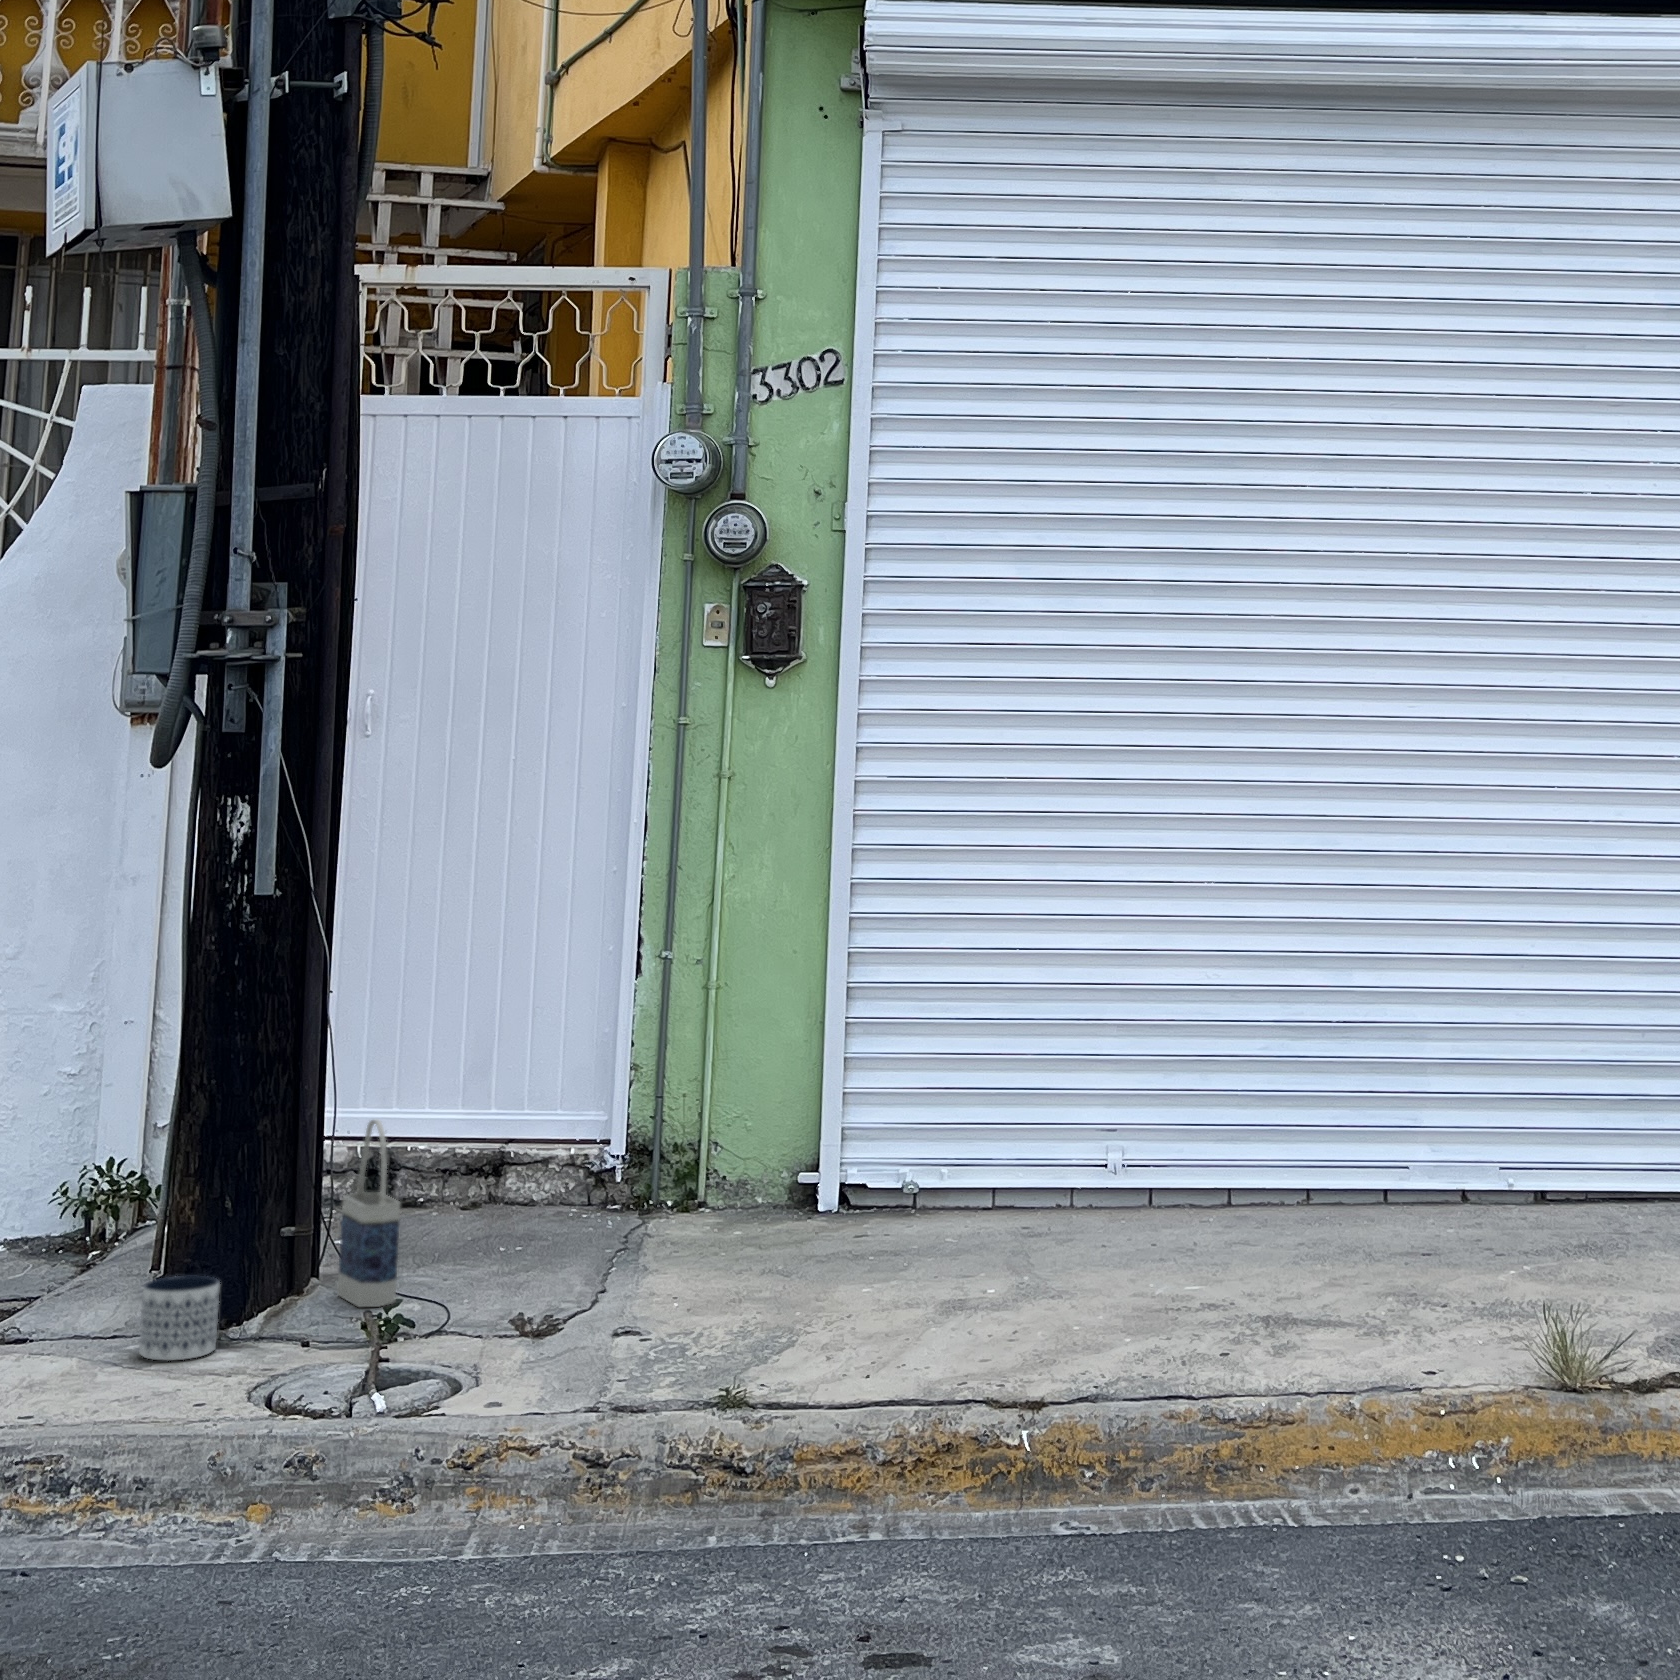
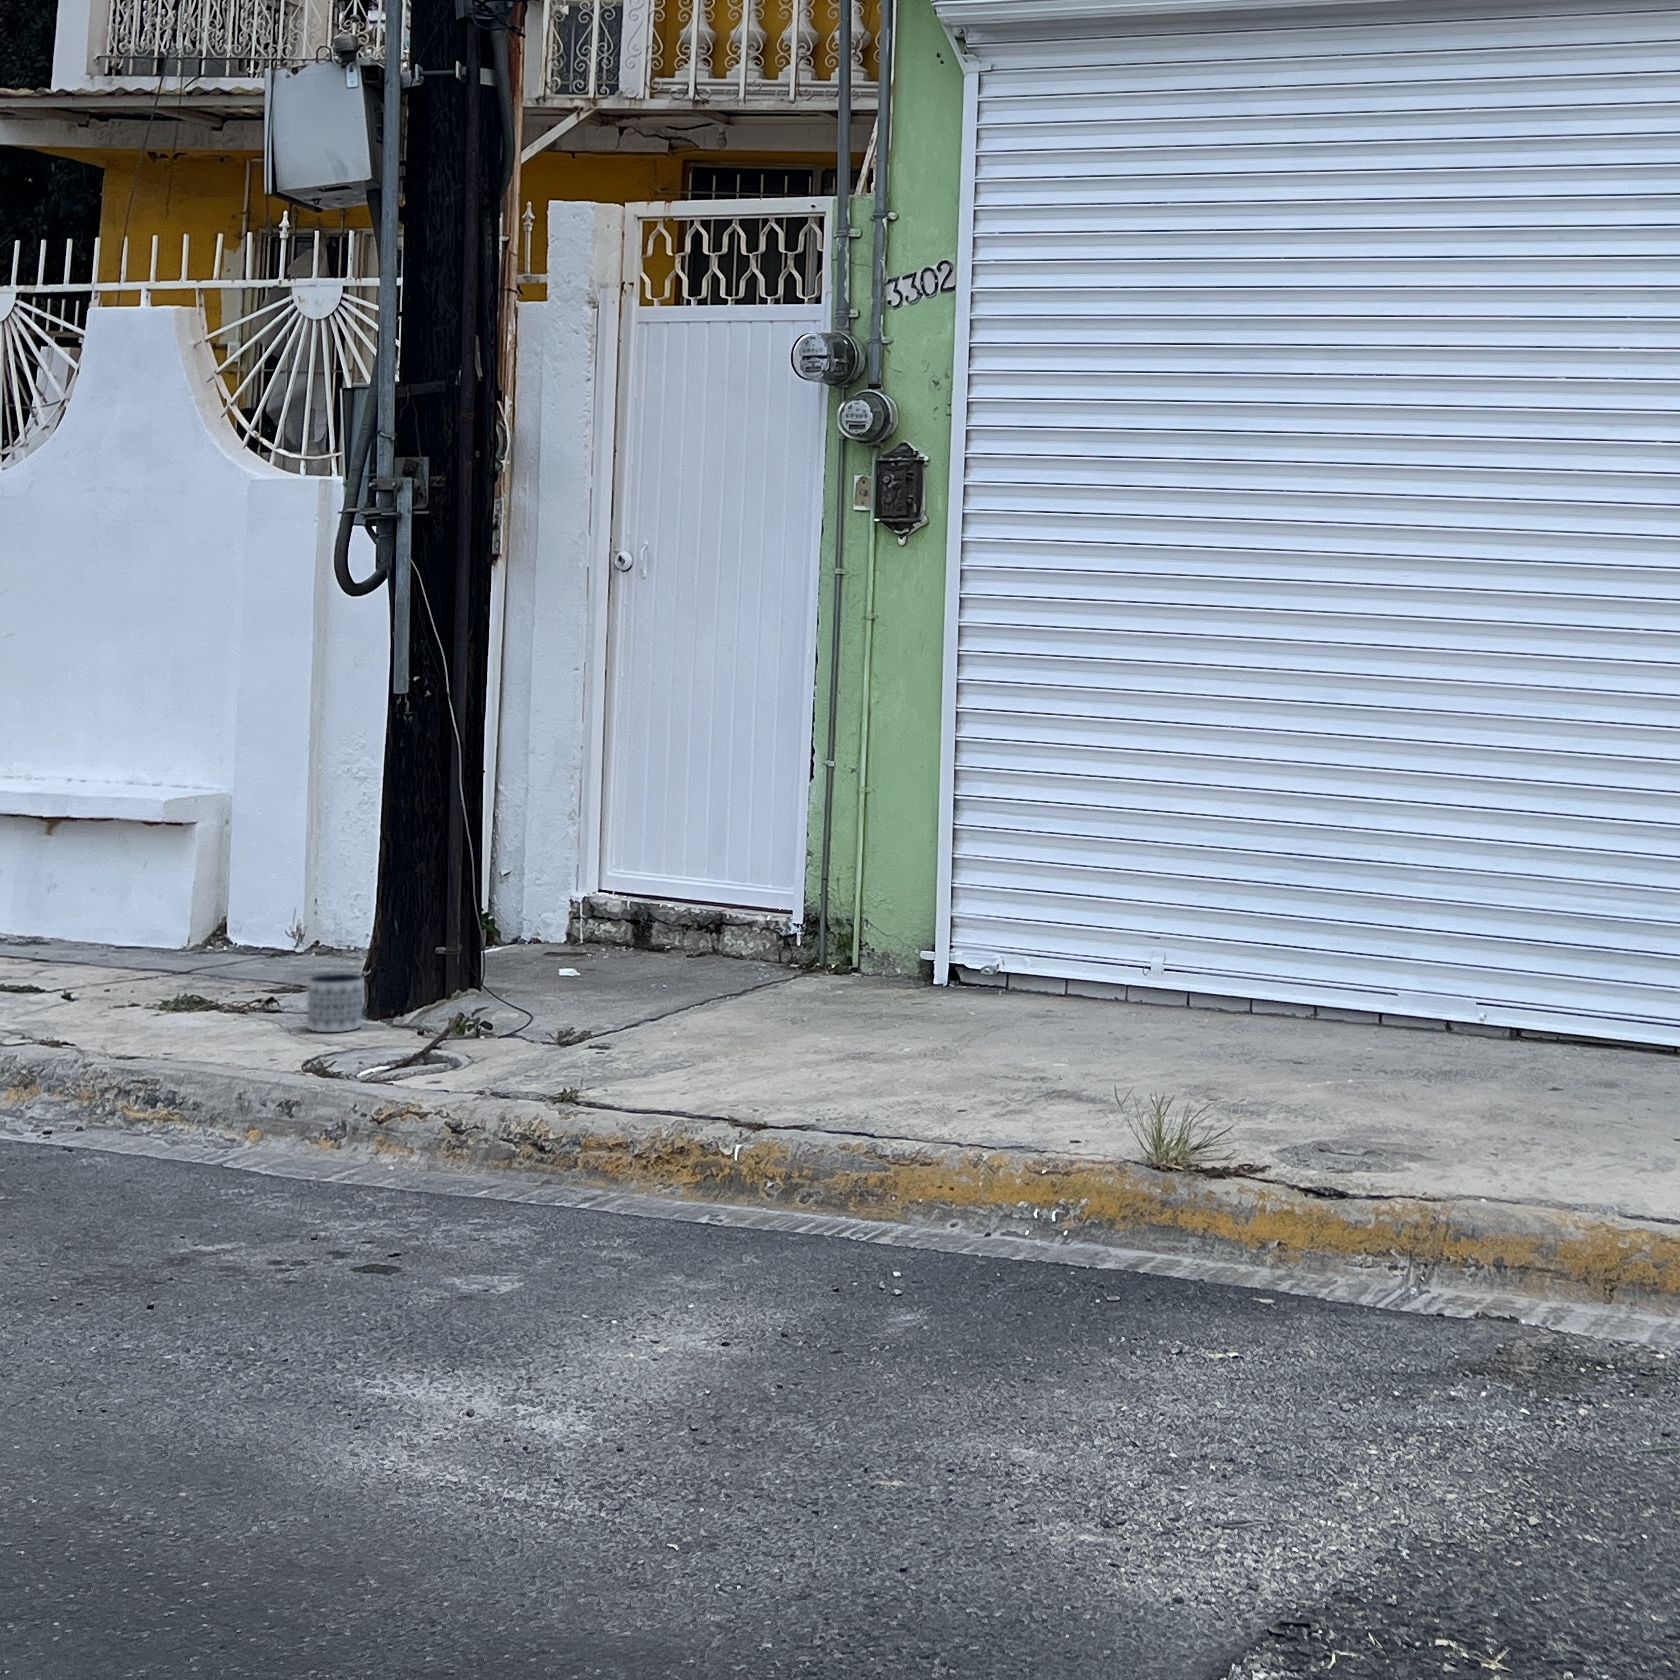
bag: present [337,1119,400,1307] -> none [484,874,521,1013]

